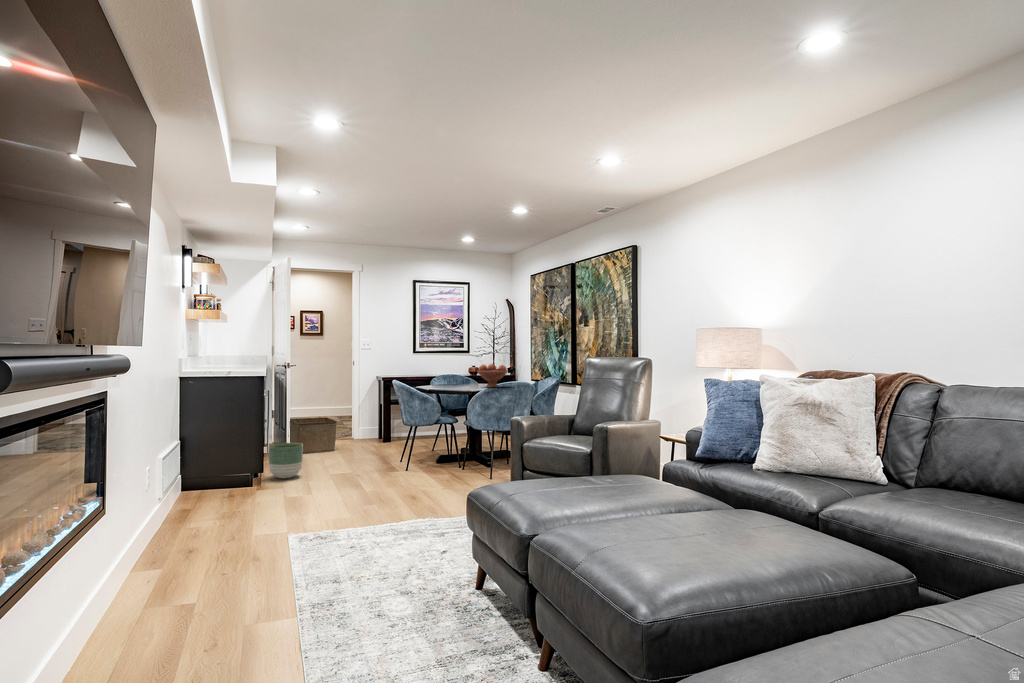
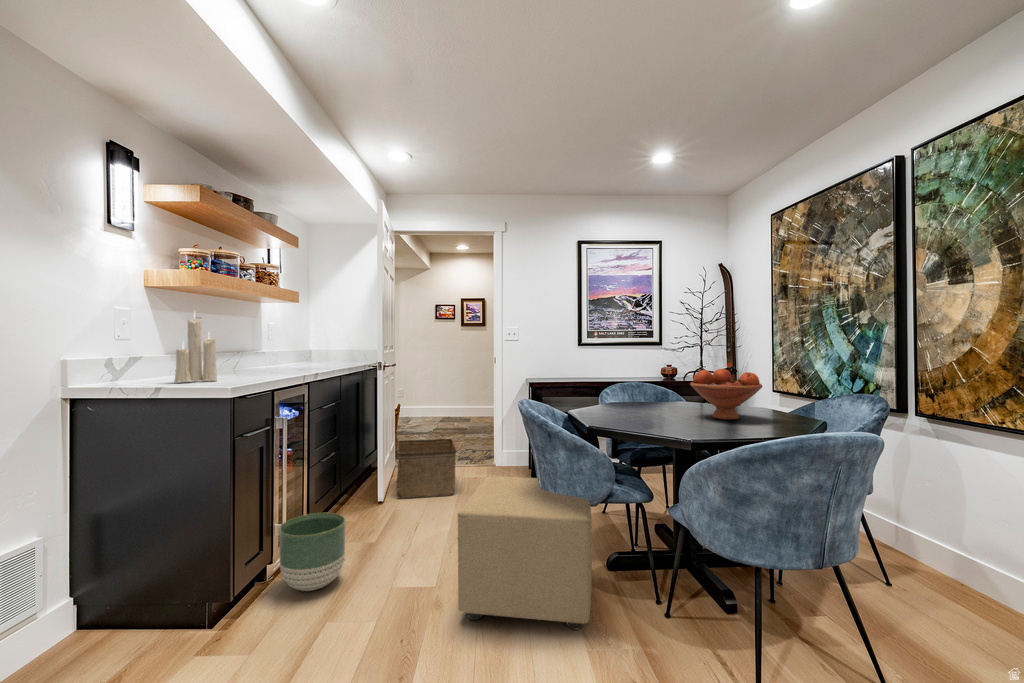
candle: none [214,331,233,371] -> present [174,312,217,382]
ottoman: none [371,419,431,477] -> present [458,476,592,629]

